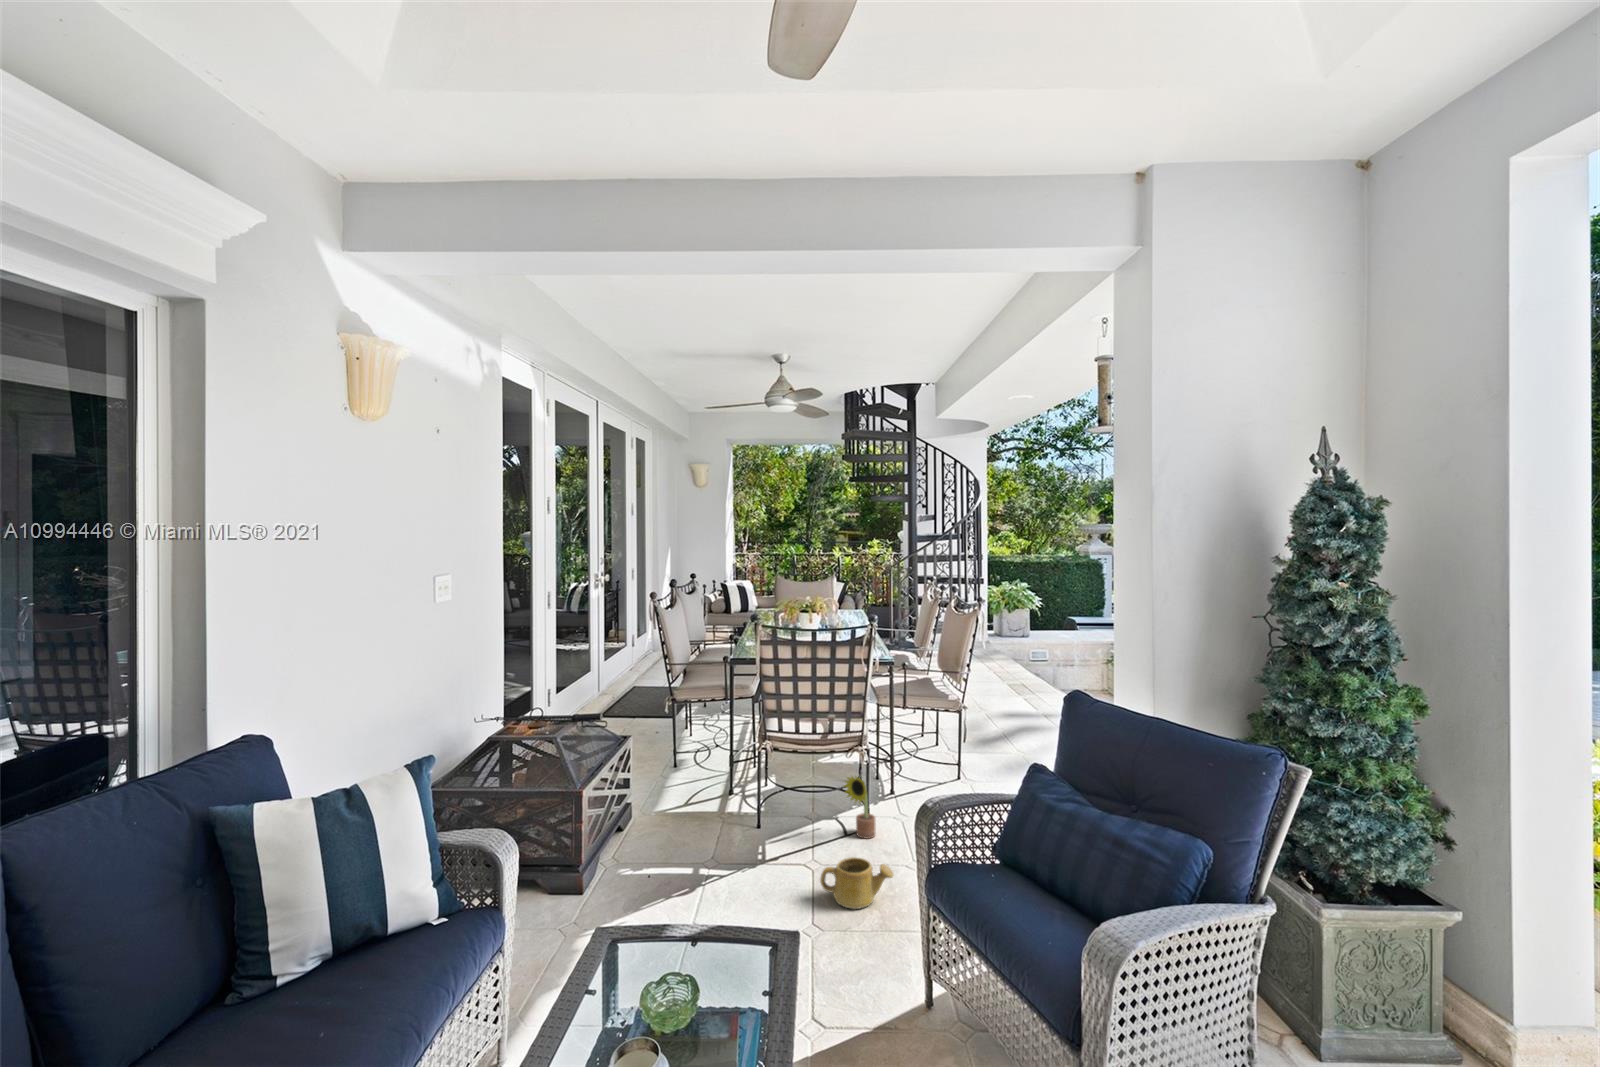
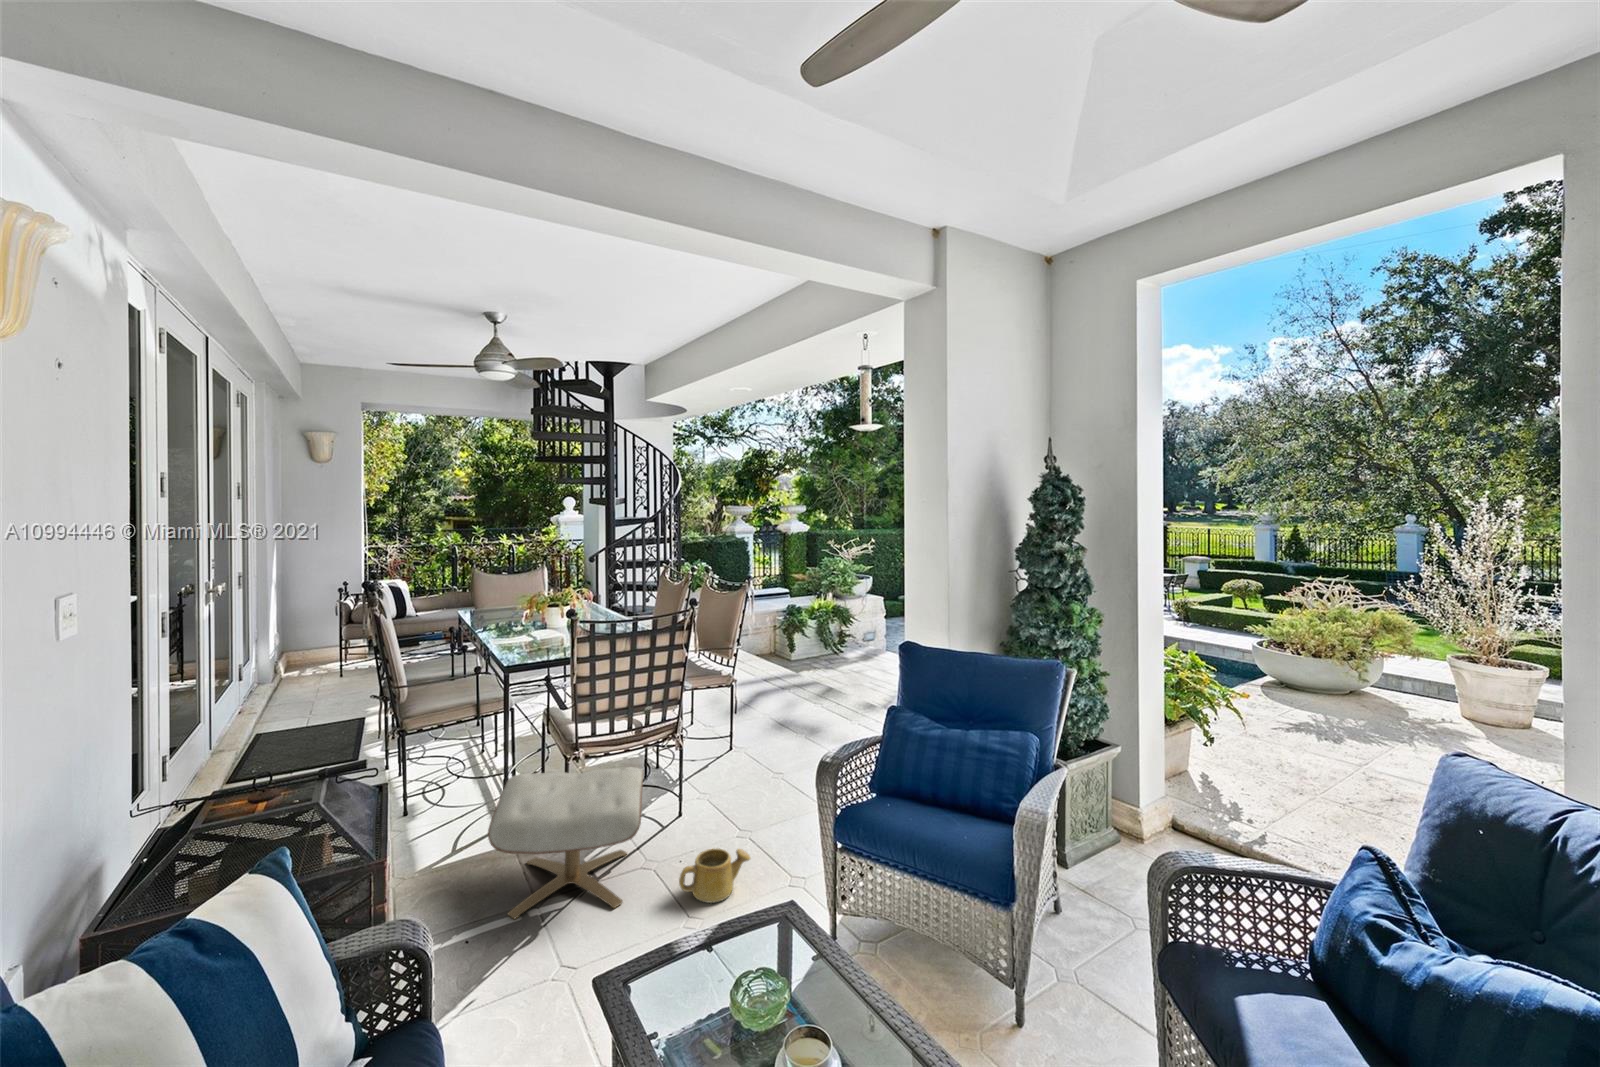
ottoman: none [672,756,815,888] -> present [488,767,643,919]
decorative plant: present [844,776,876,839] -> none [660,765,691,827]

